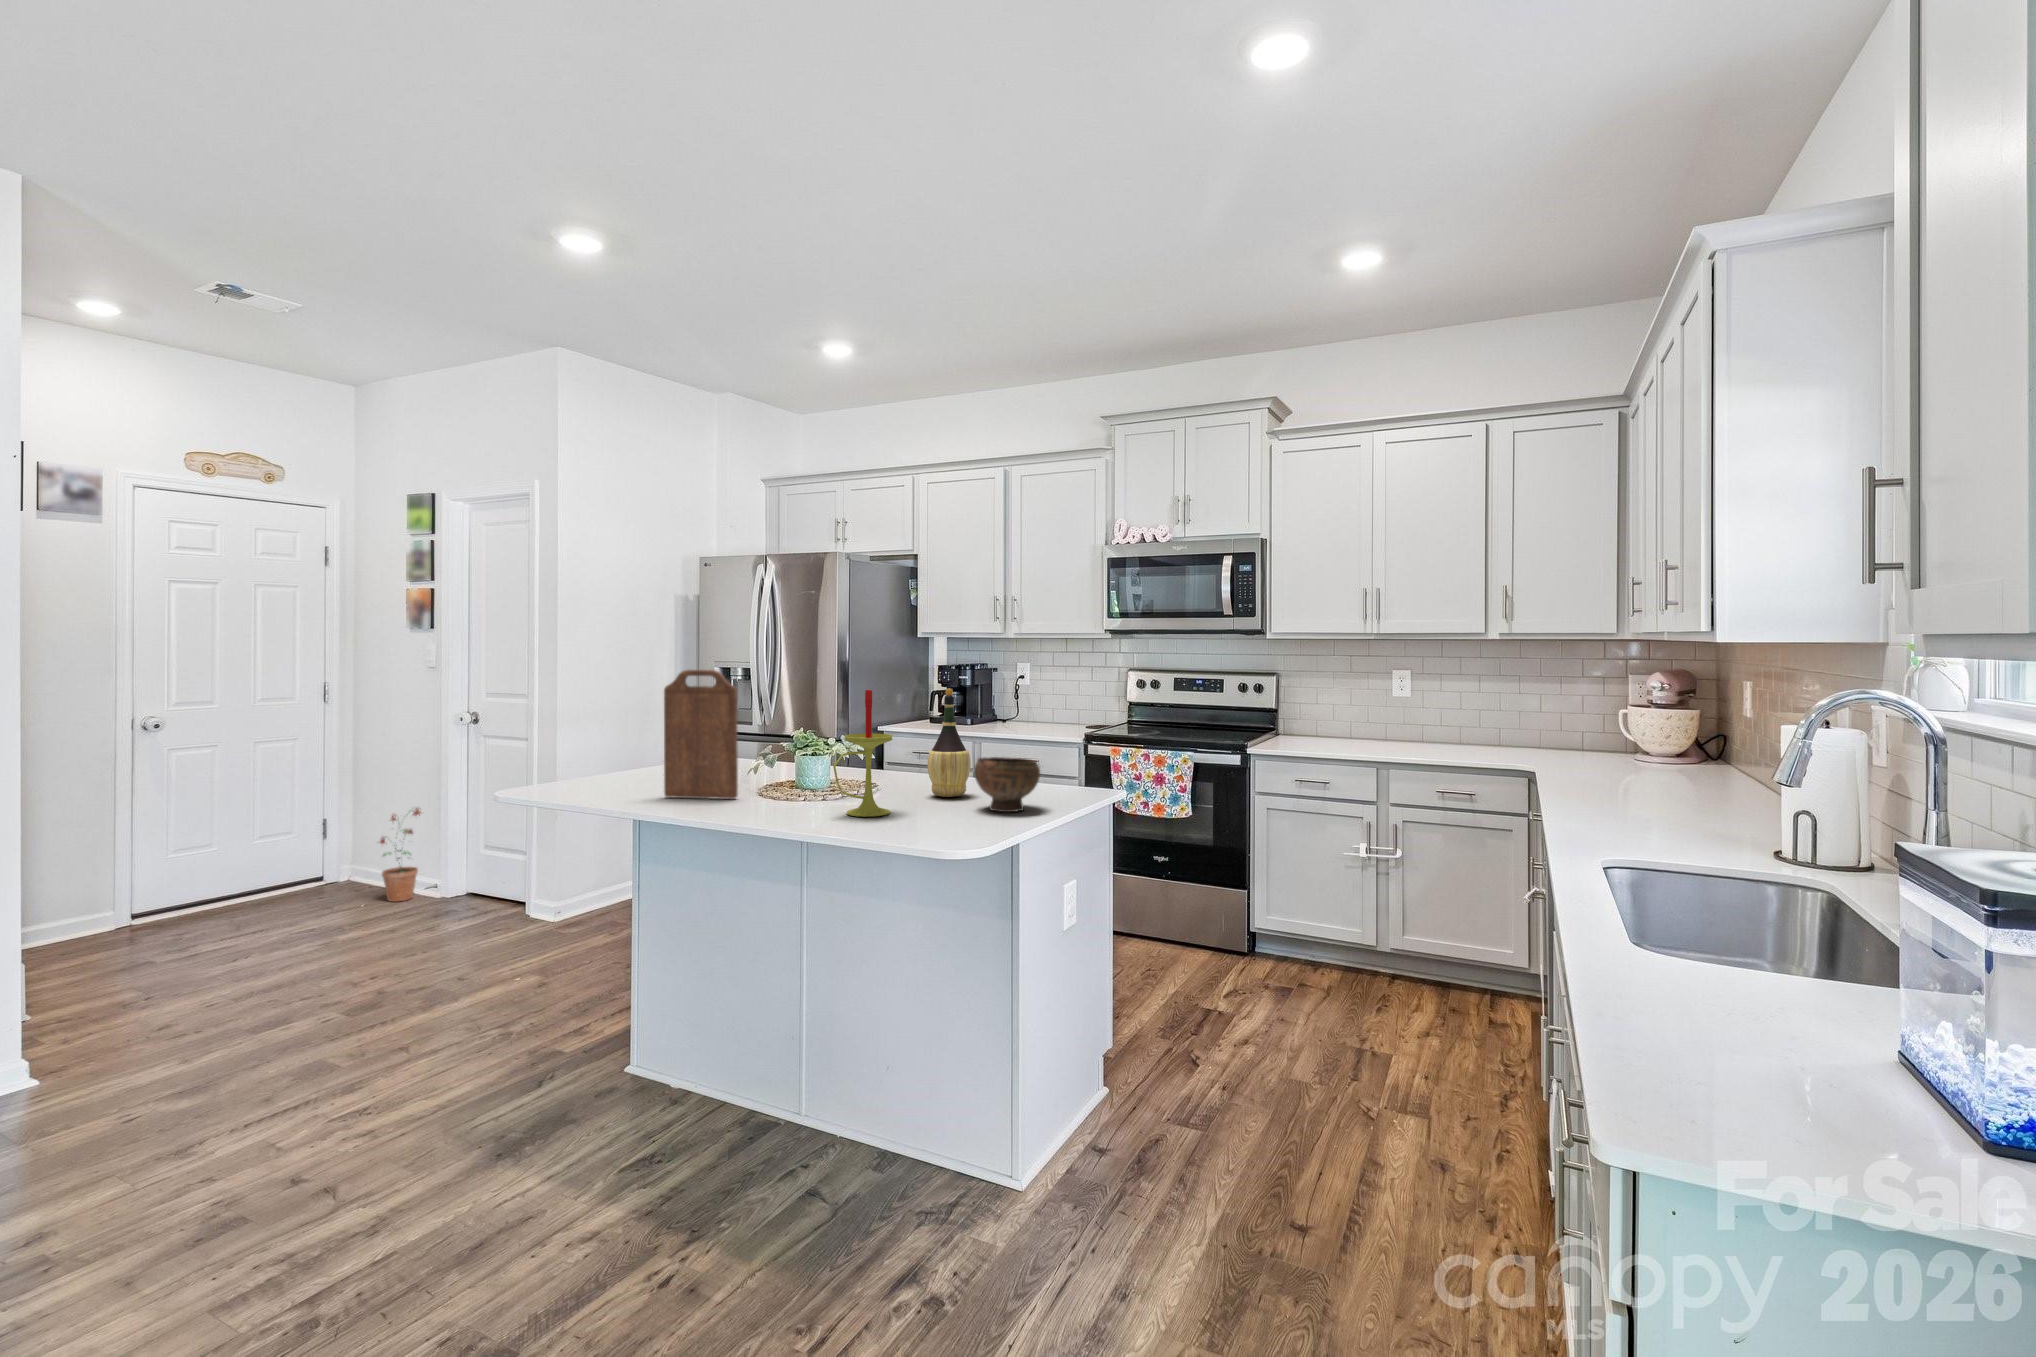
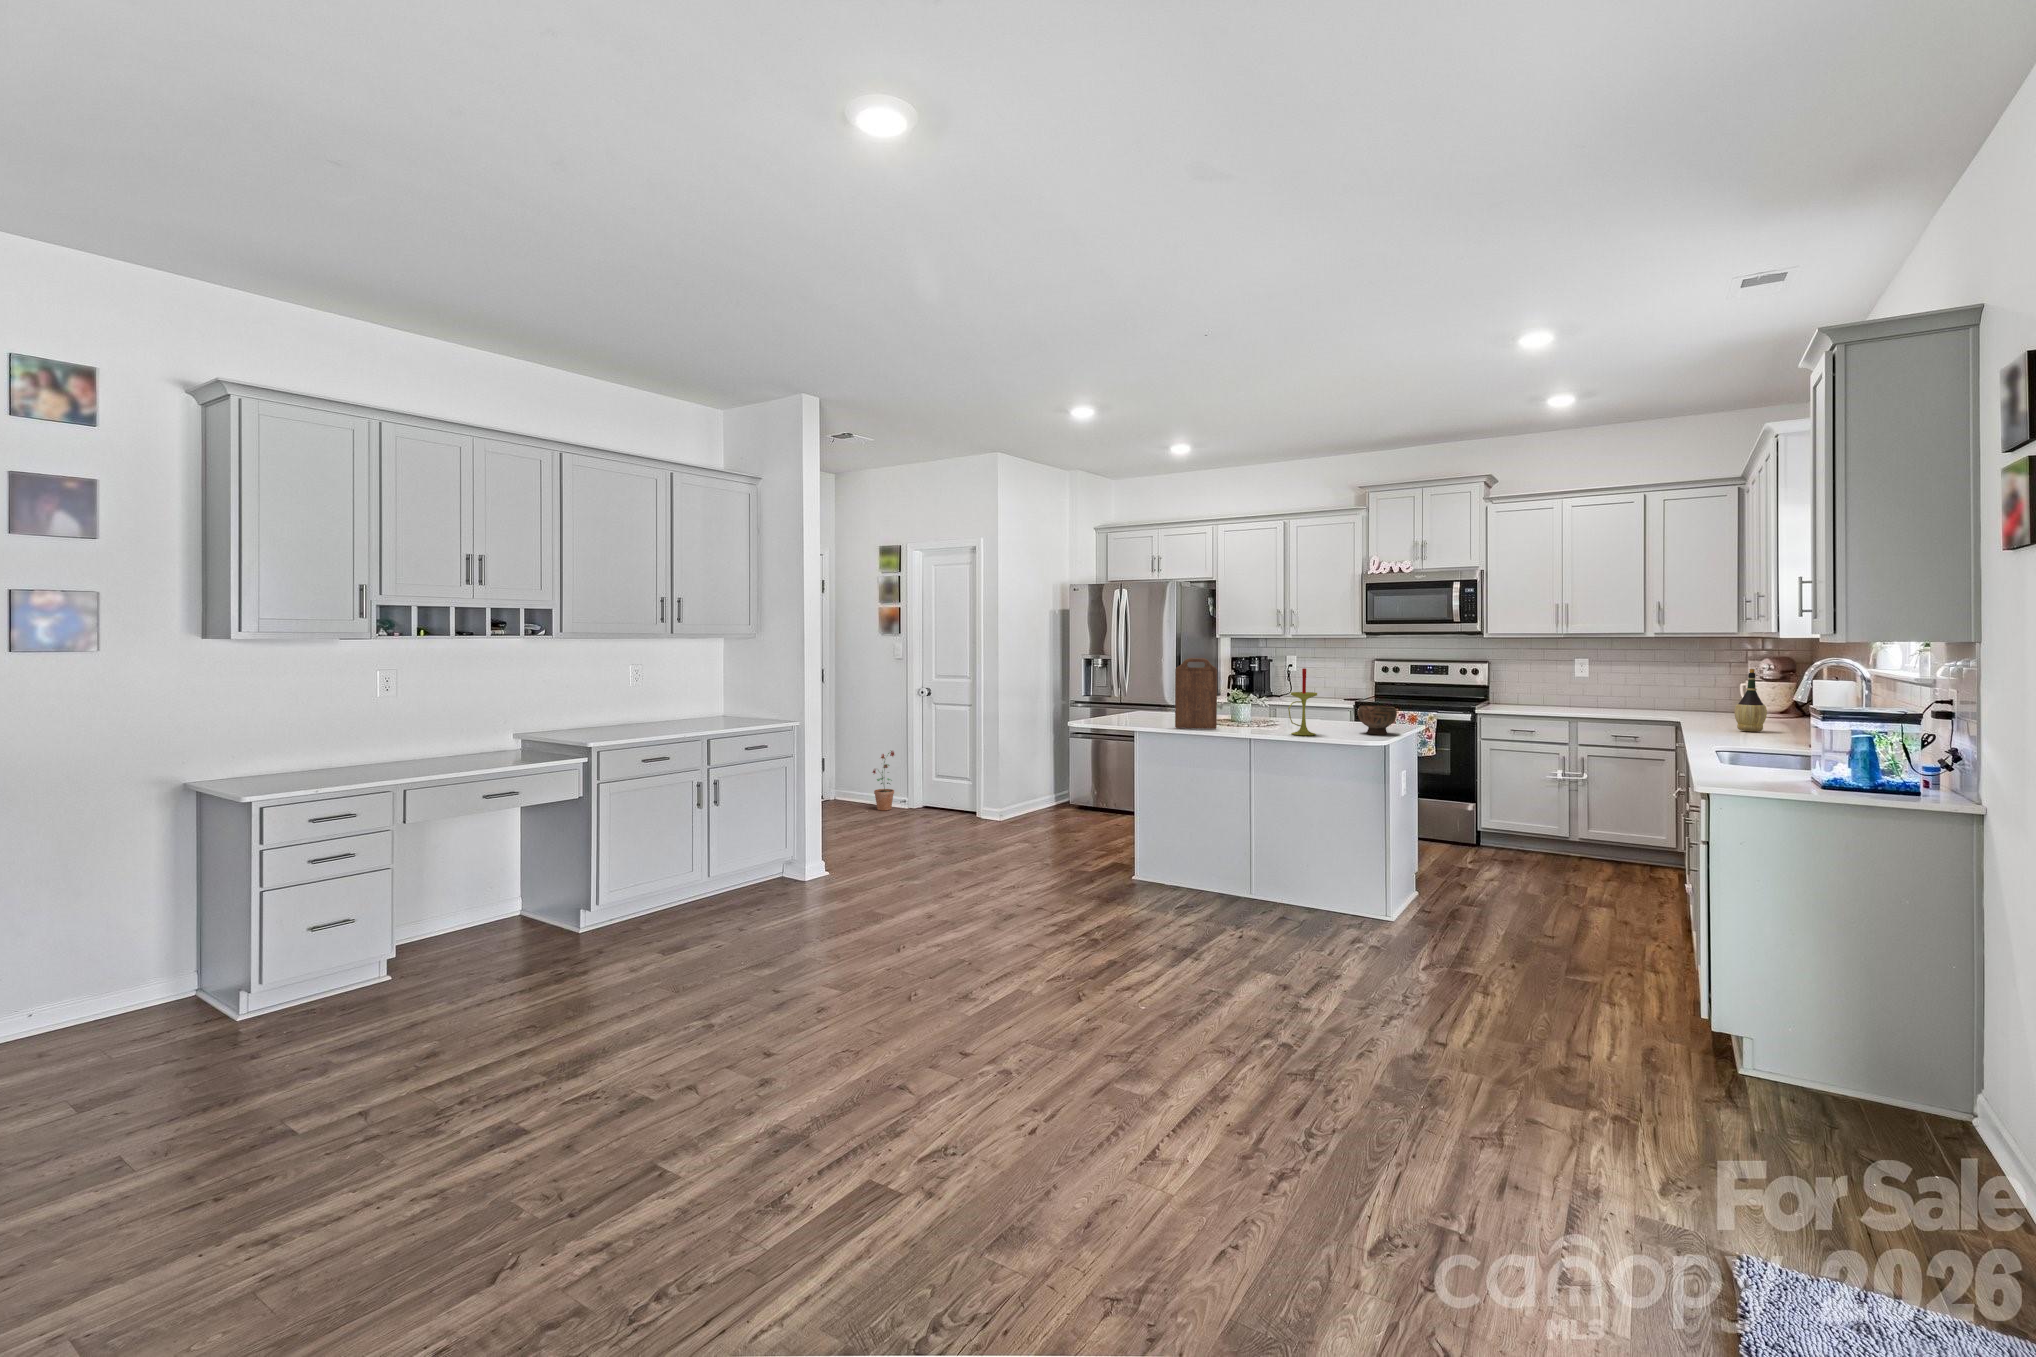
wine bottle: present [927,689,971,797] -> present [1734,669,1767,732]

